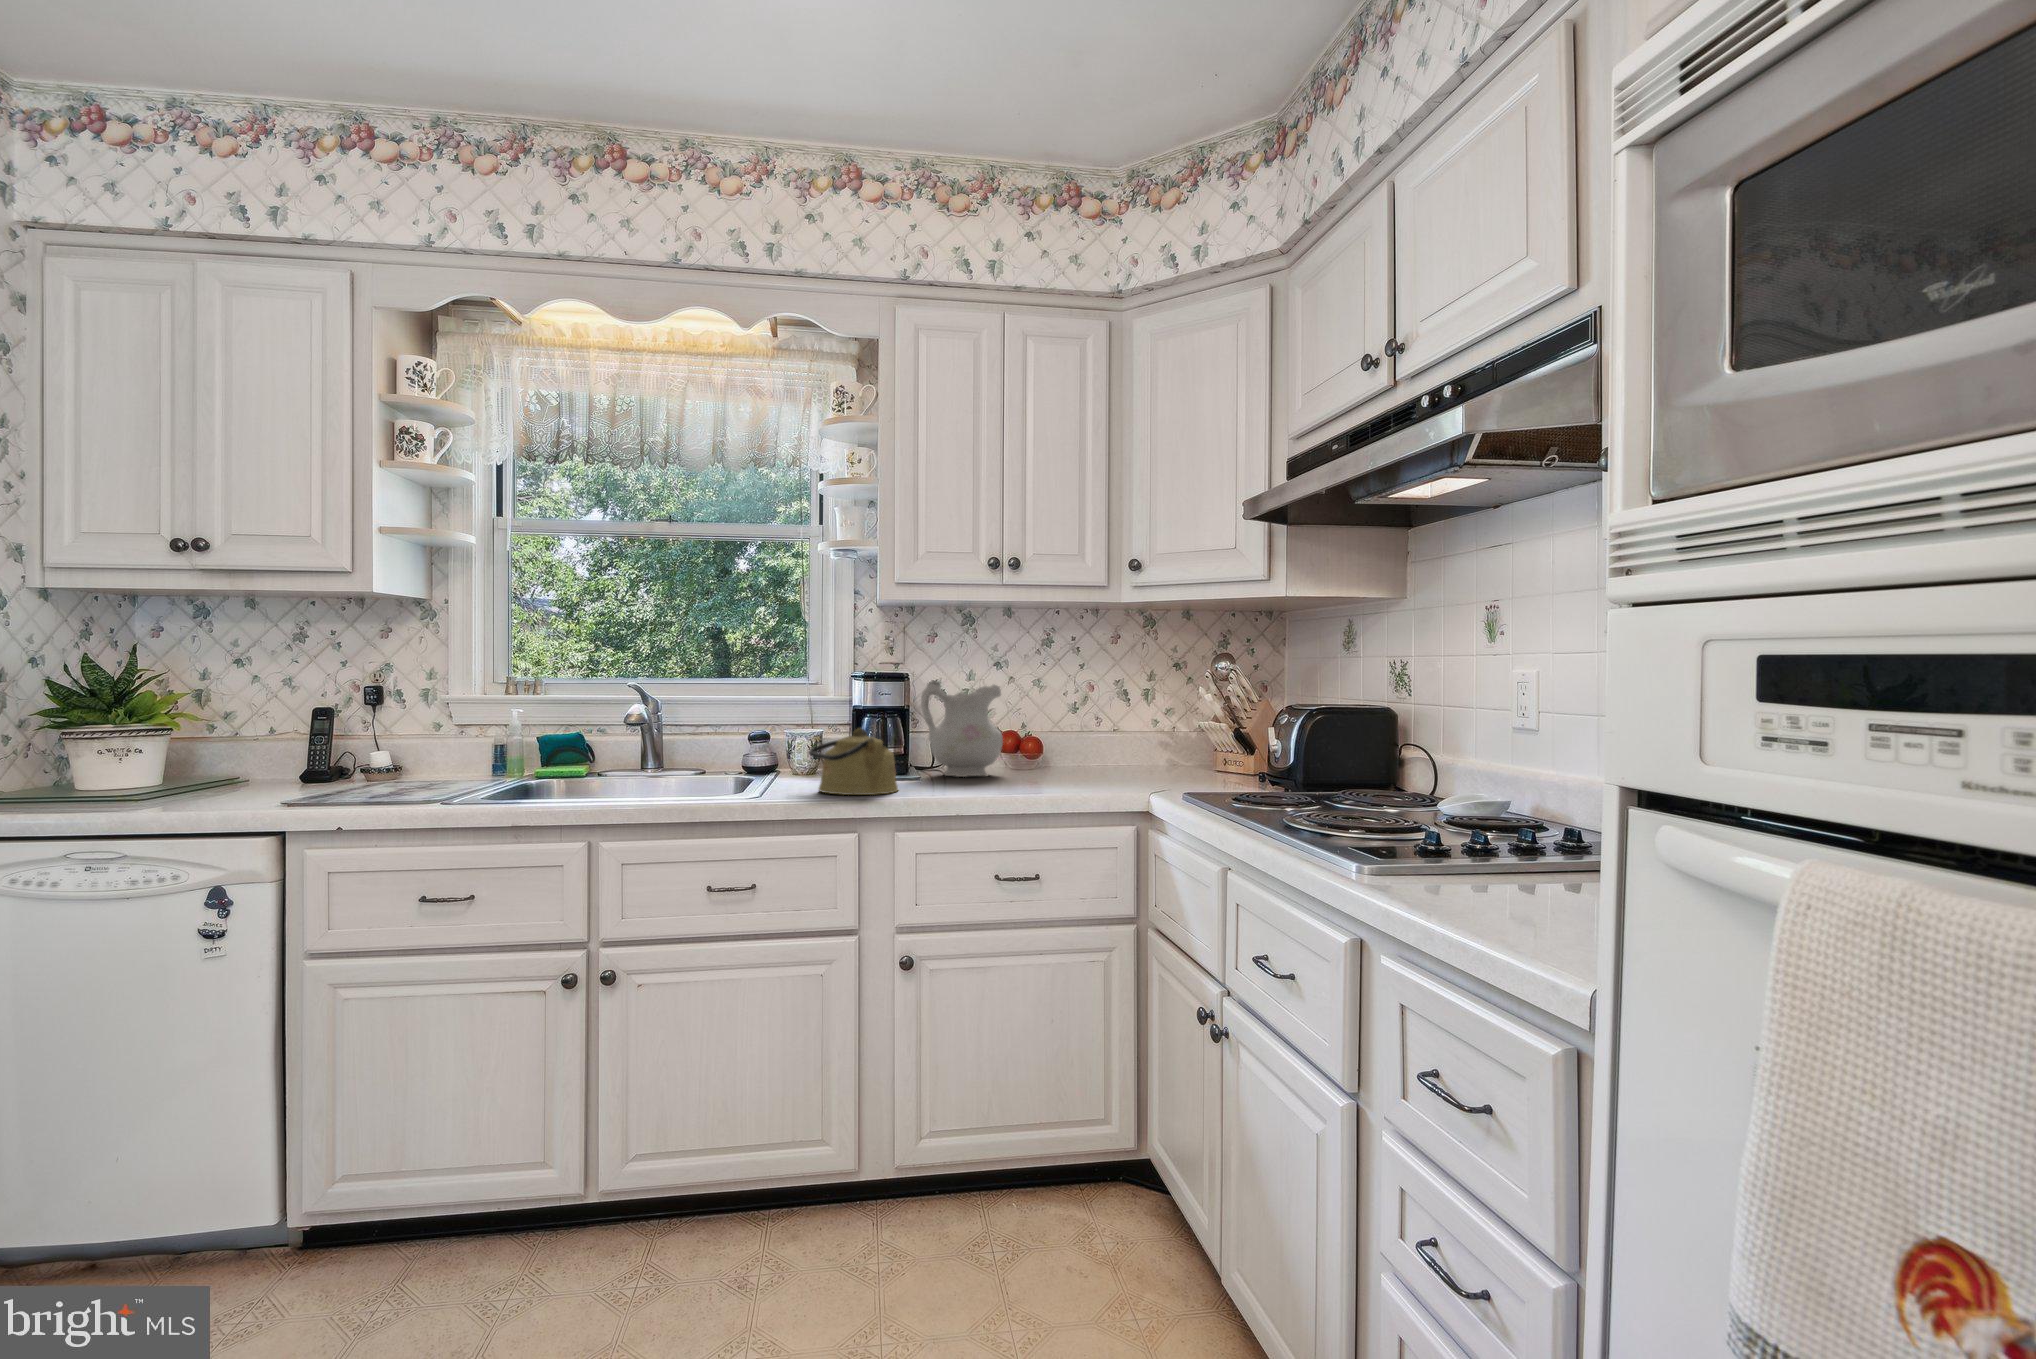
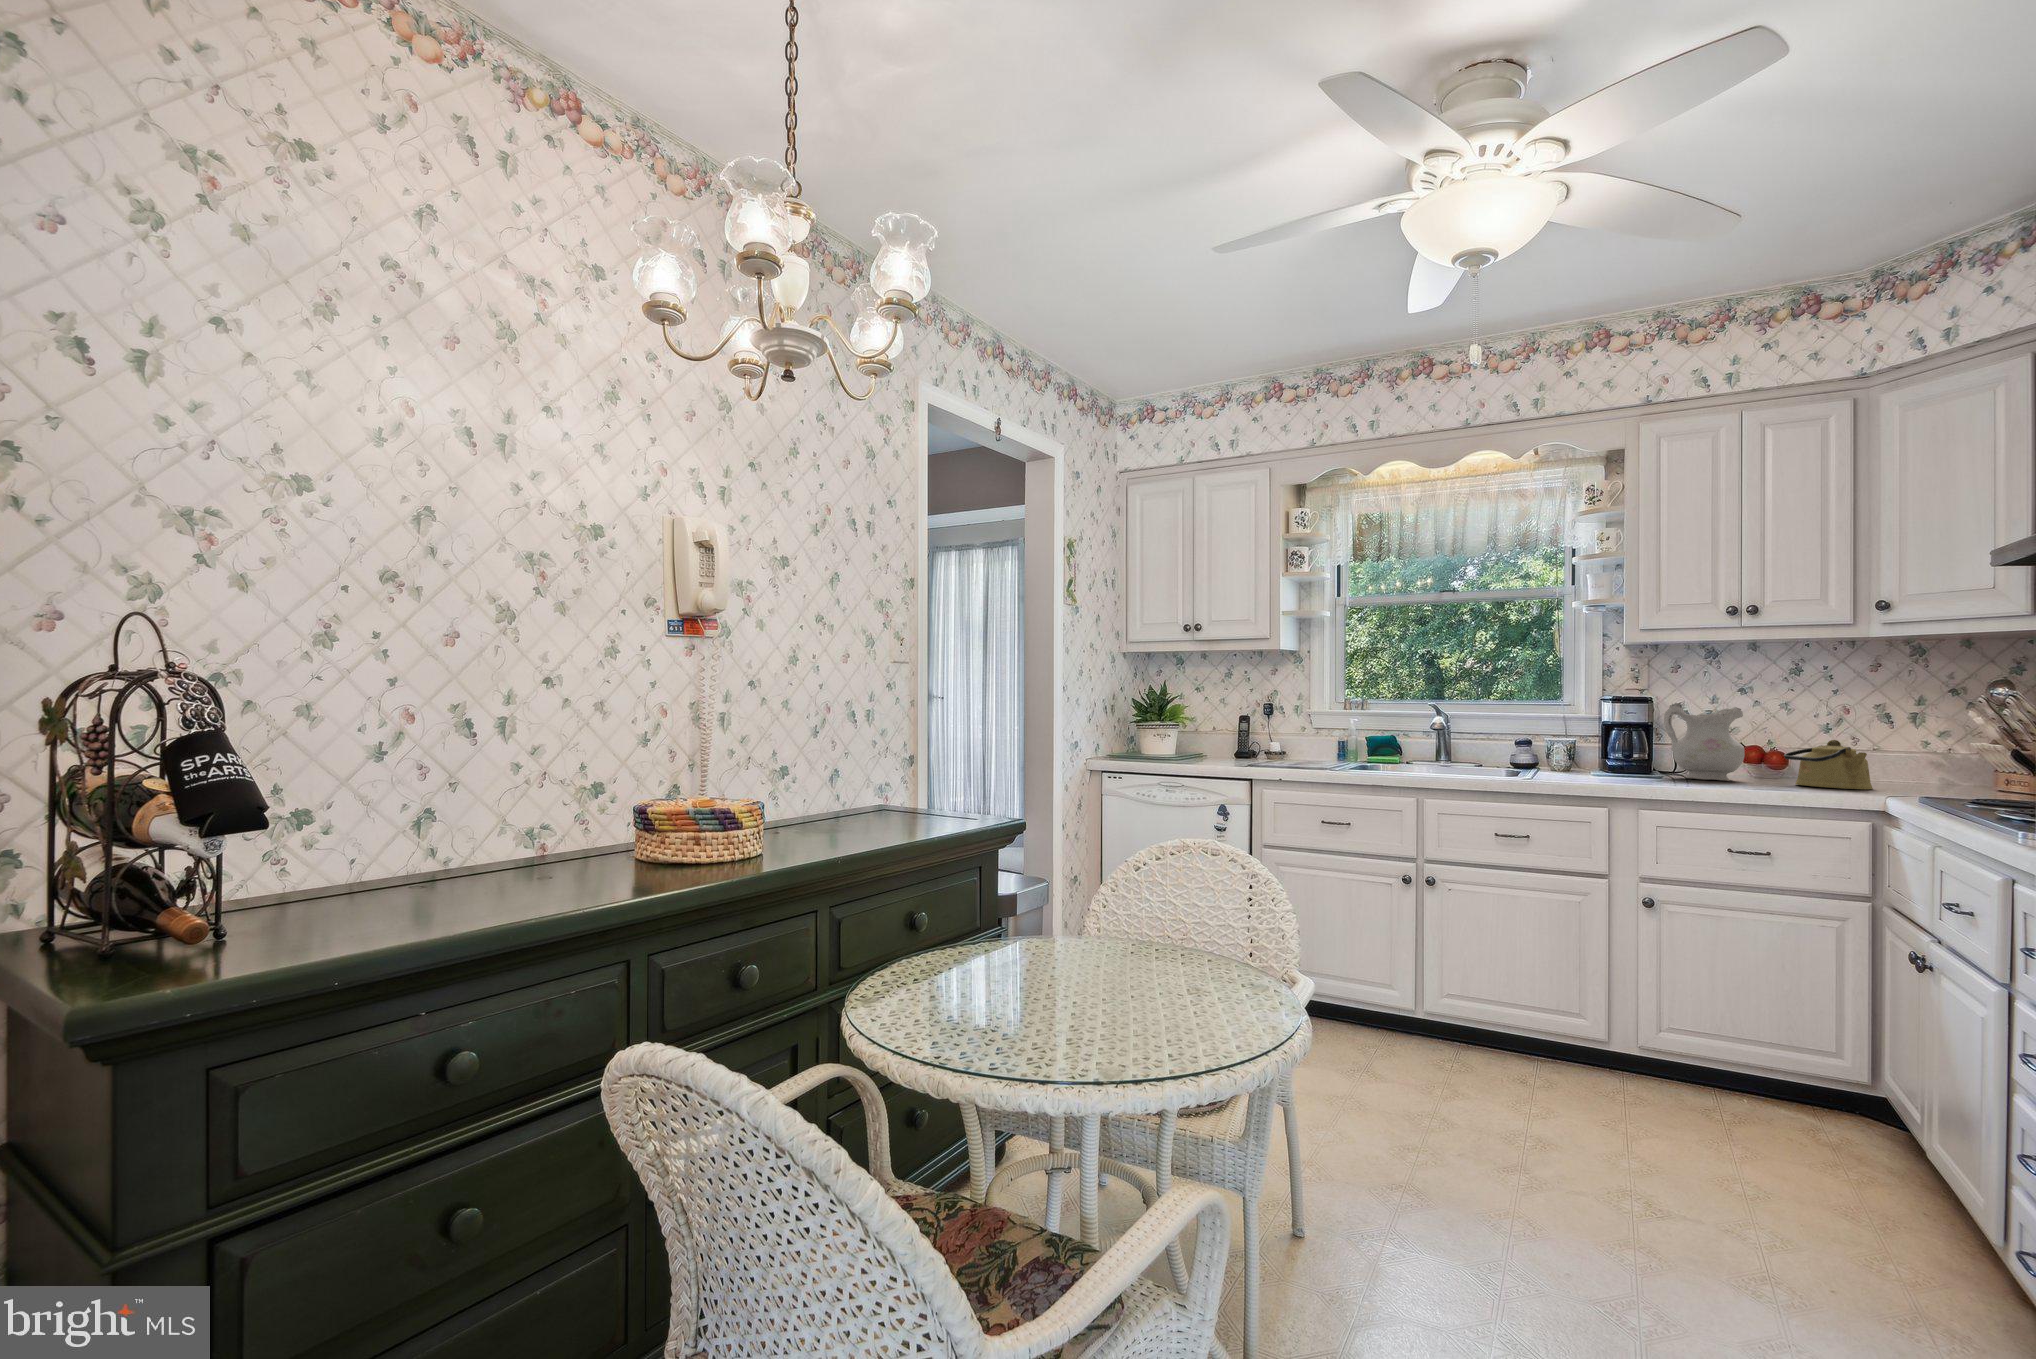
kettle: present [809,728,898,795] -> present [1784,740,1873,789]

